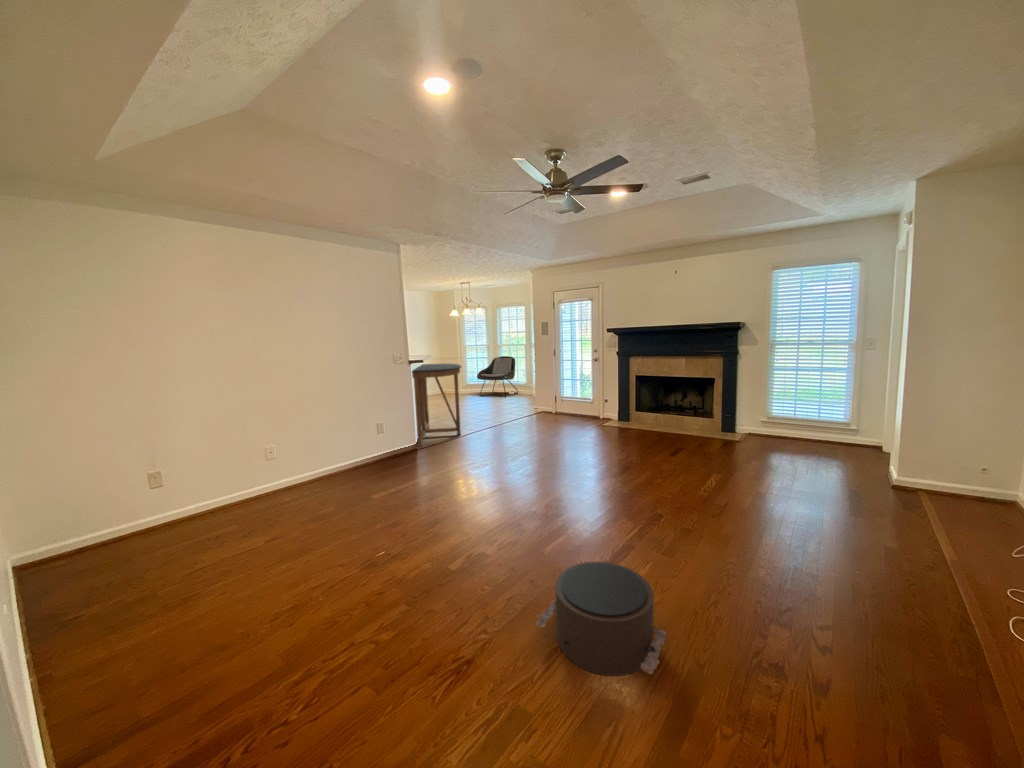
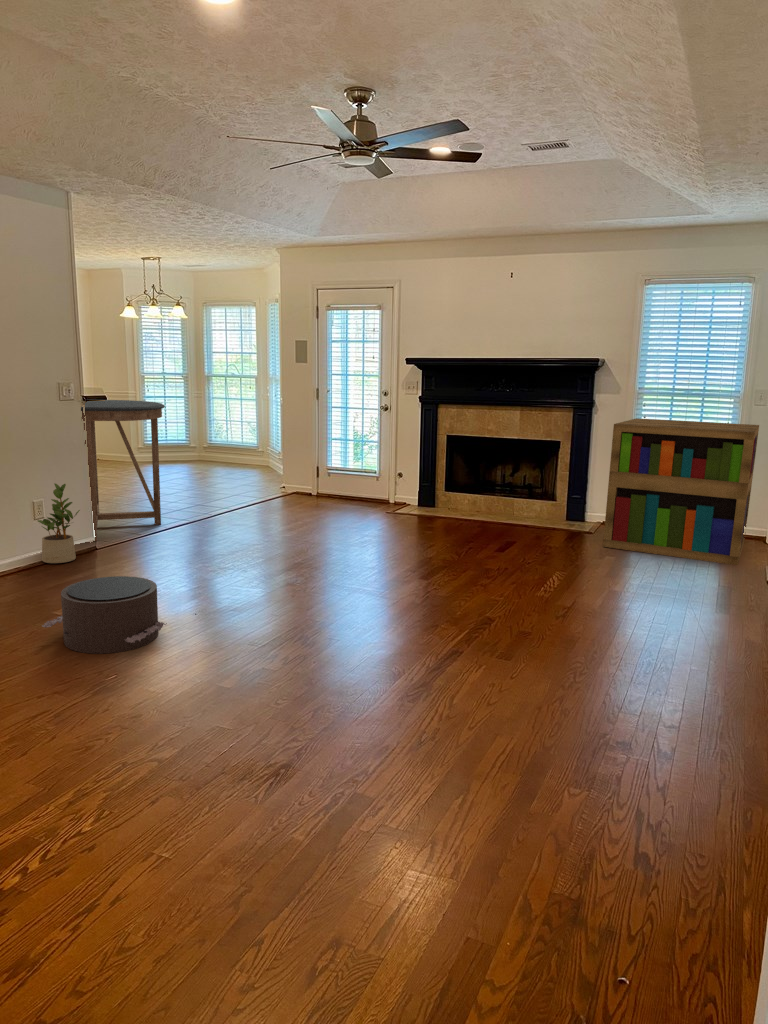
lounge chair: present [477,356,518,397] -> none [169,397,242,469]
bookshelf: none [747,361,871,470] -> present [603,418,759,565]
potted plant: none [385,415,408,461] -> present [37,484,80,563]
pouf: present [536,562,666,676] -> present [42,576,167,654]

